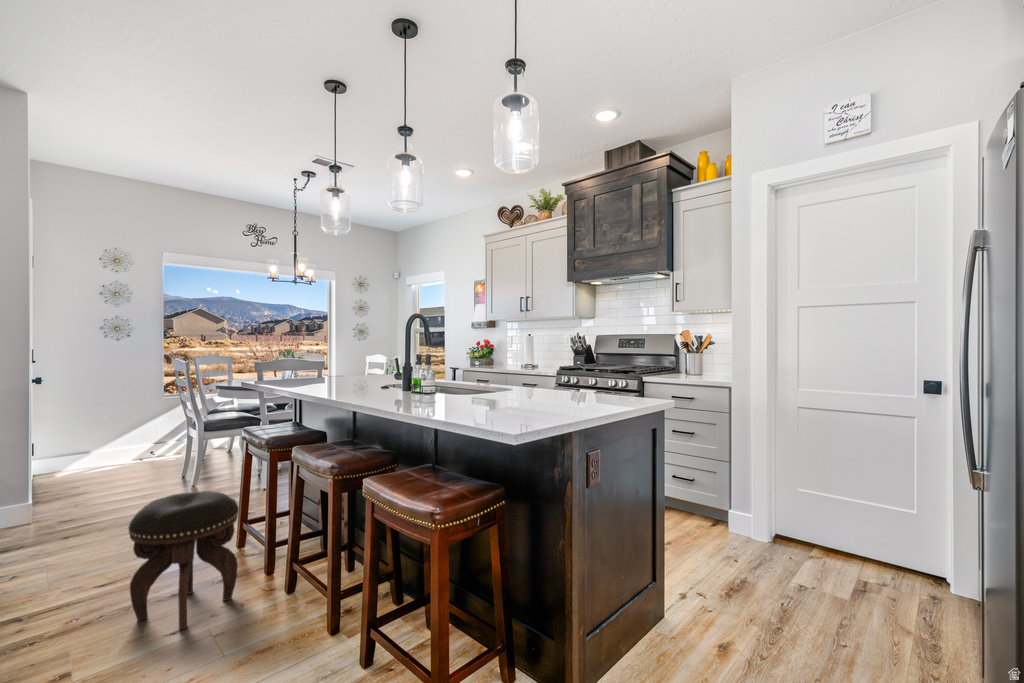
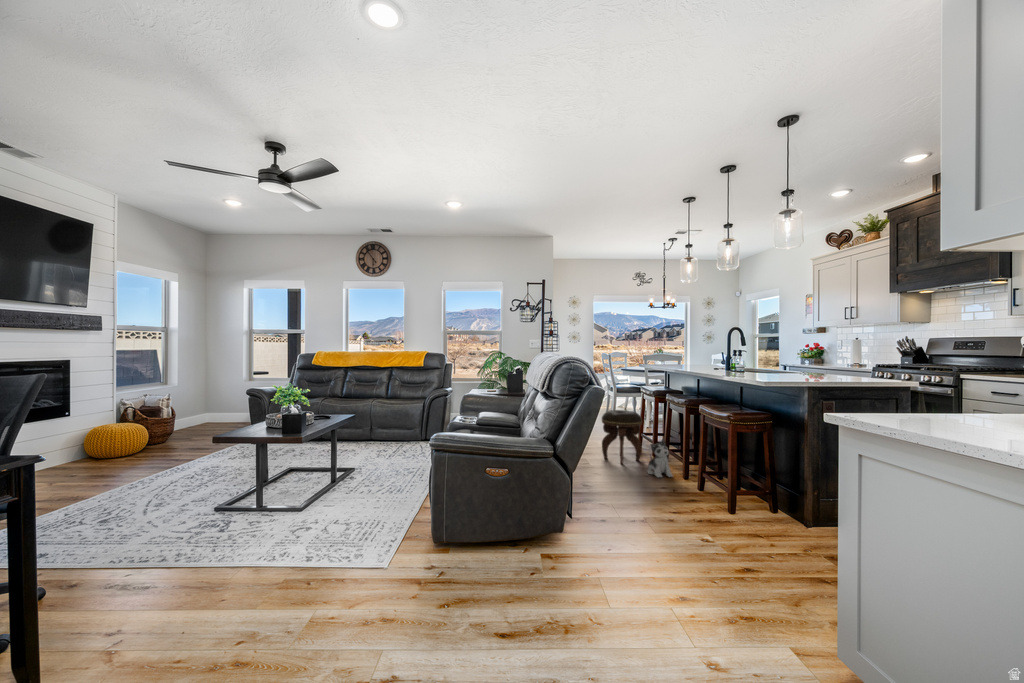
plush toy: none [244,556,305,655] -> present [647,439,673,477]

